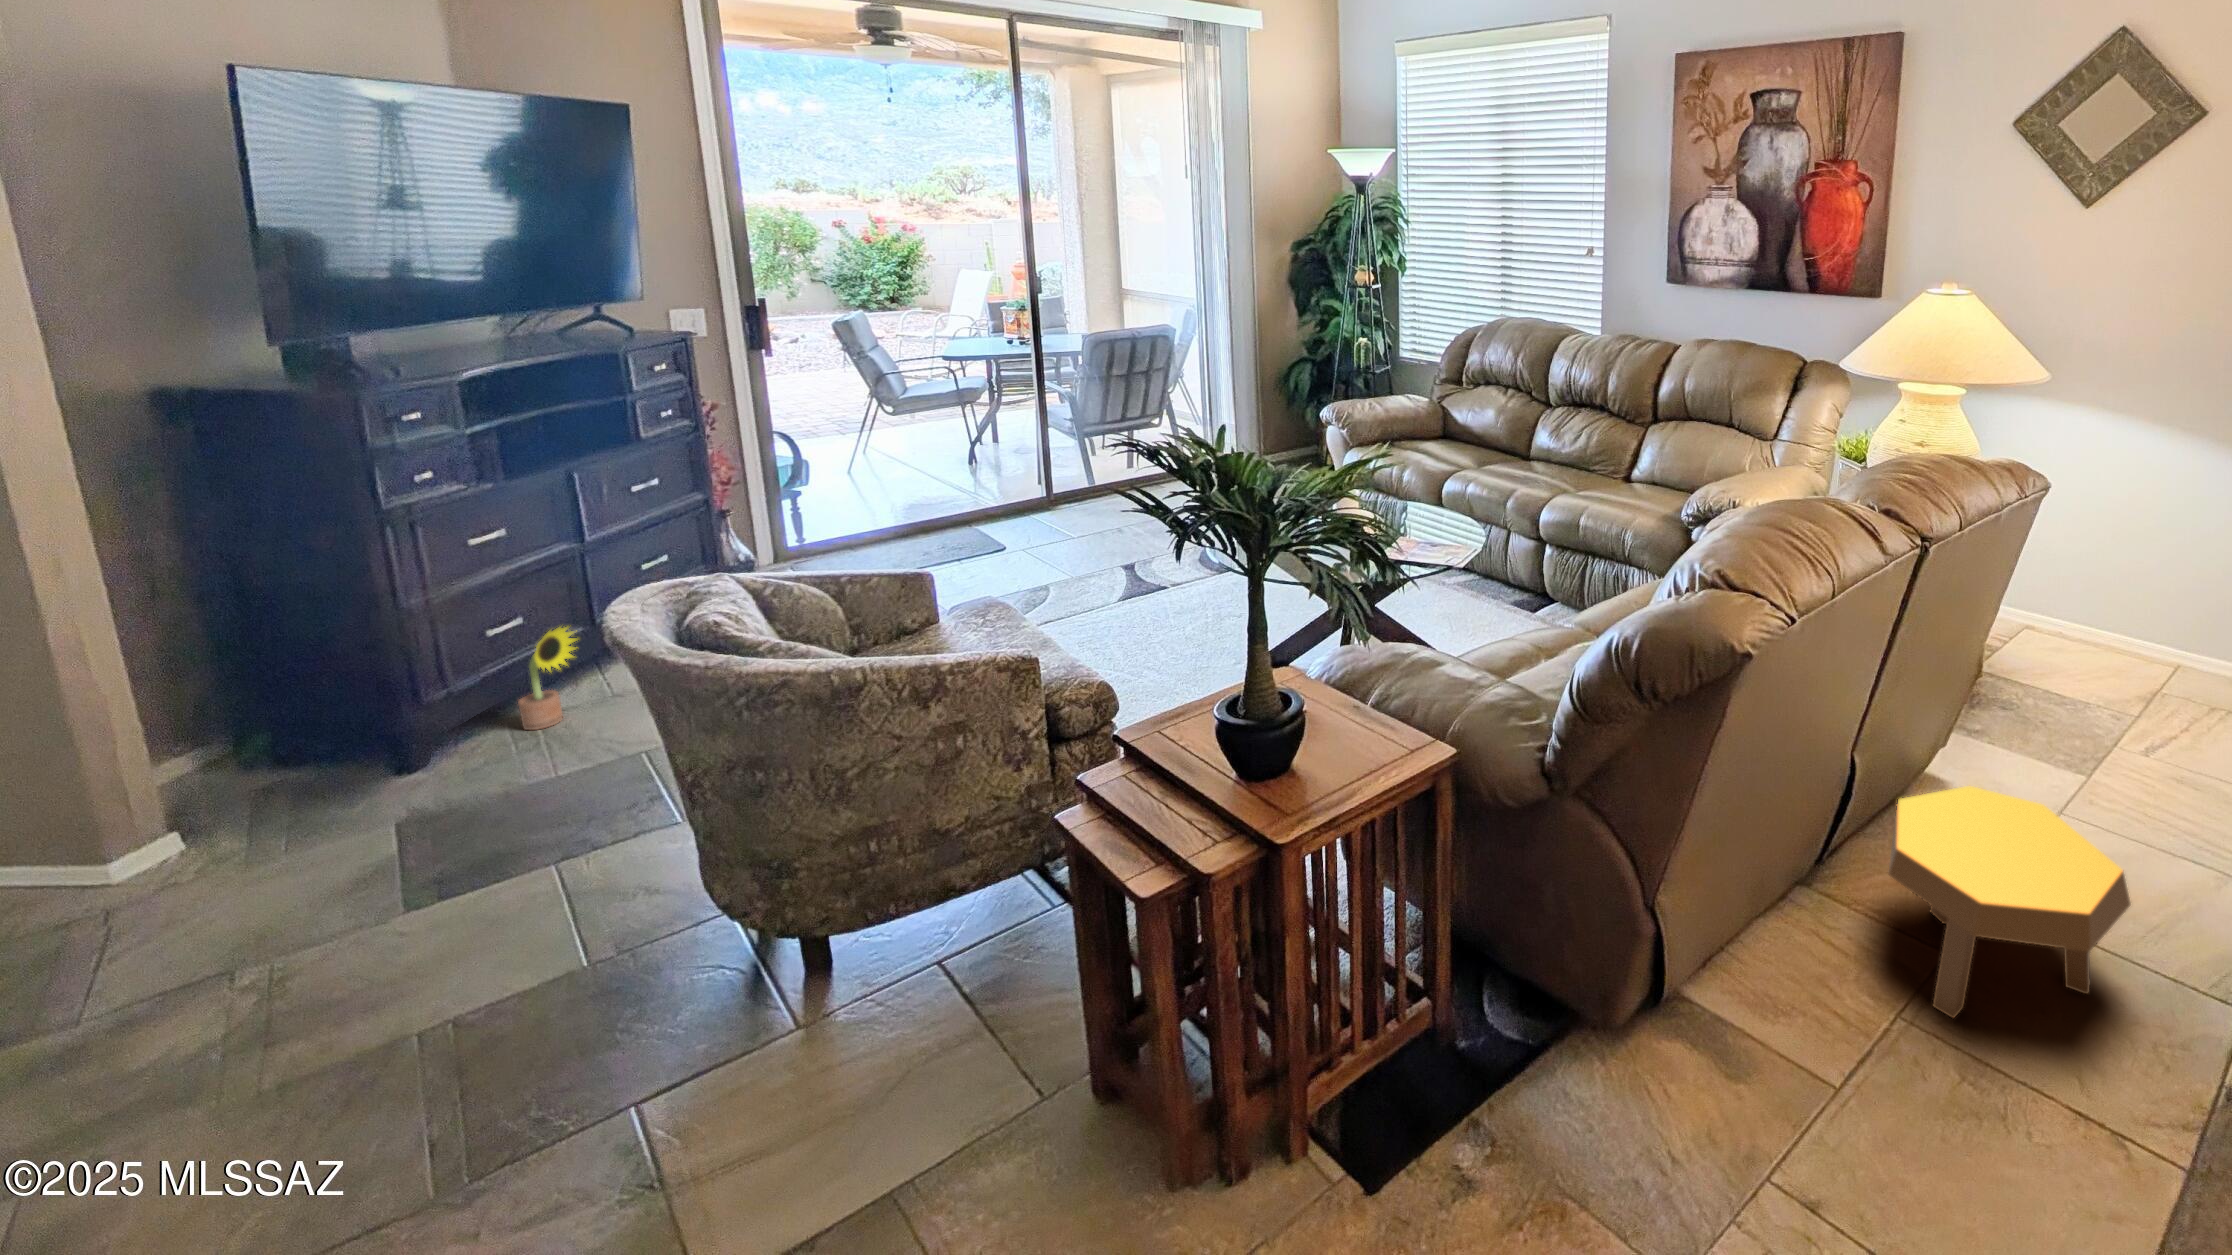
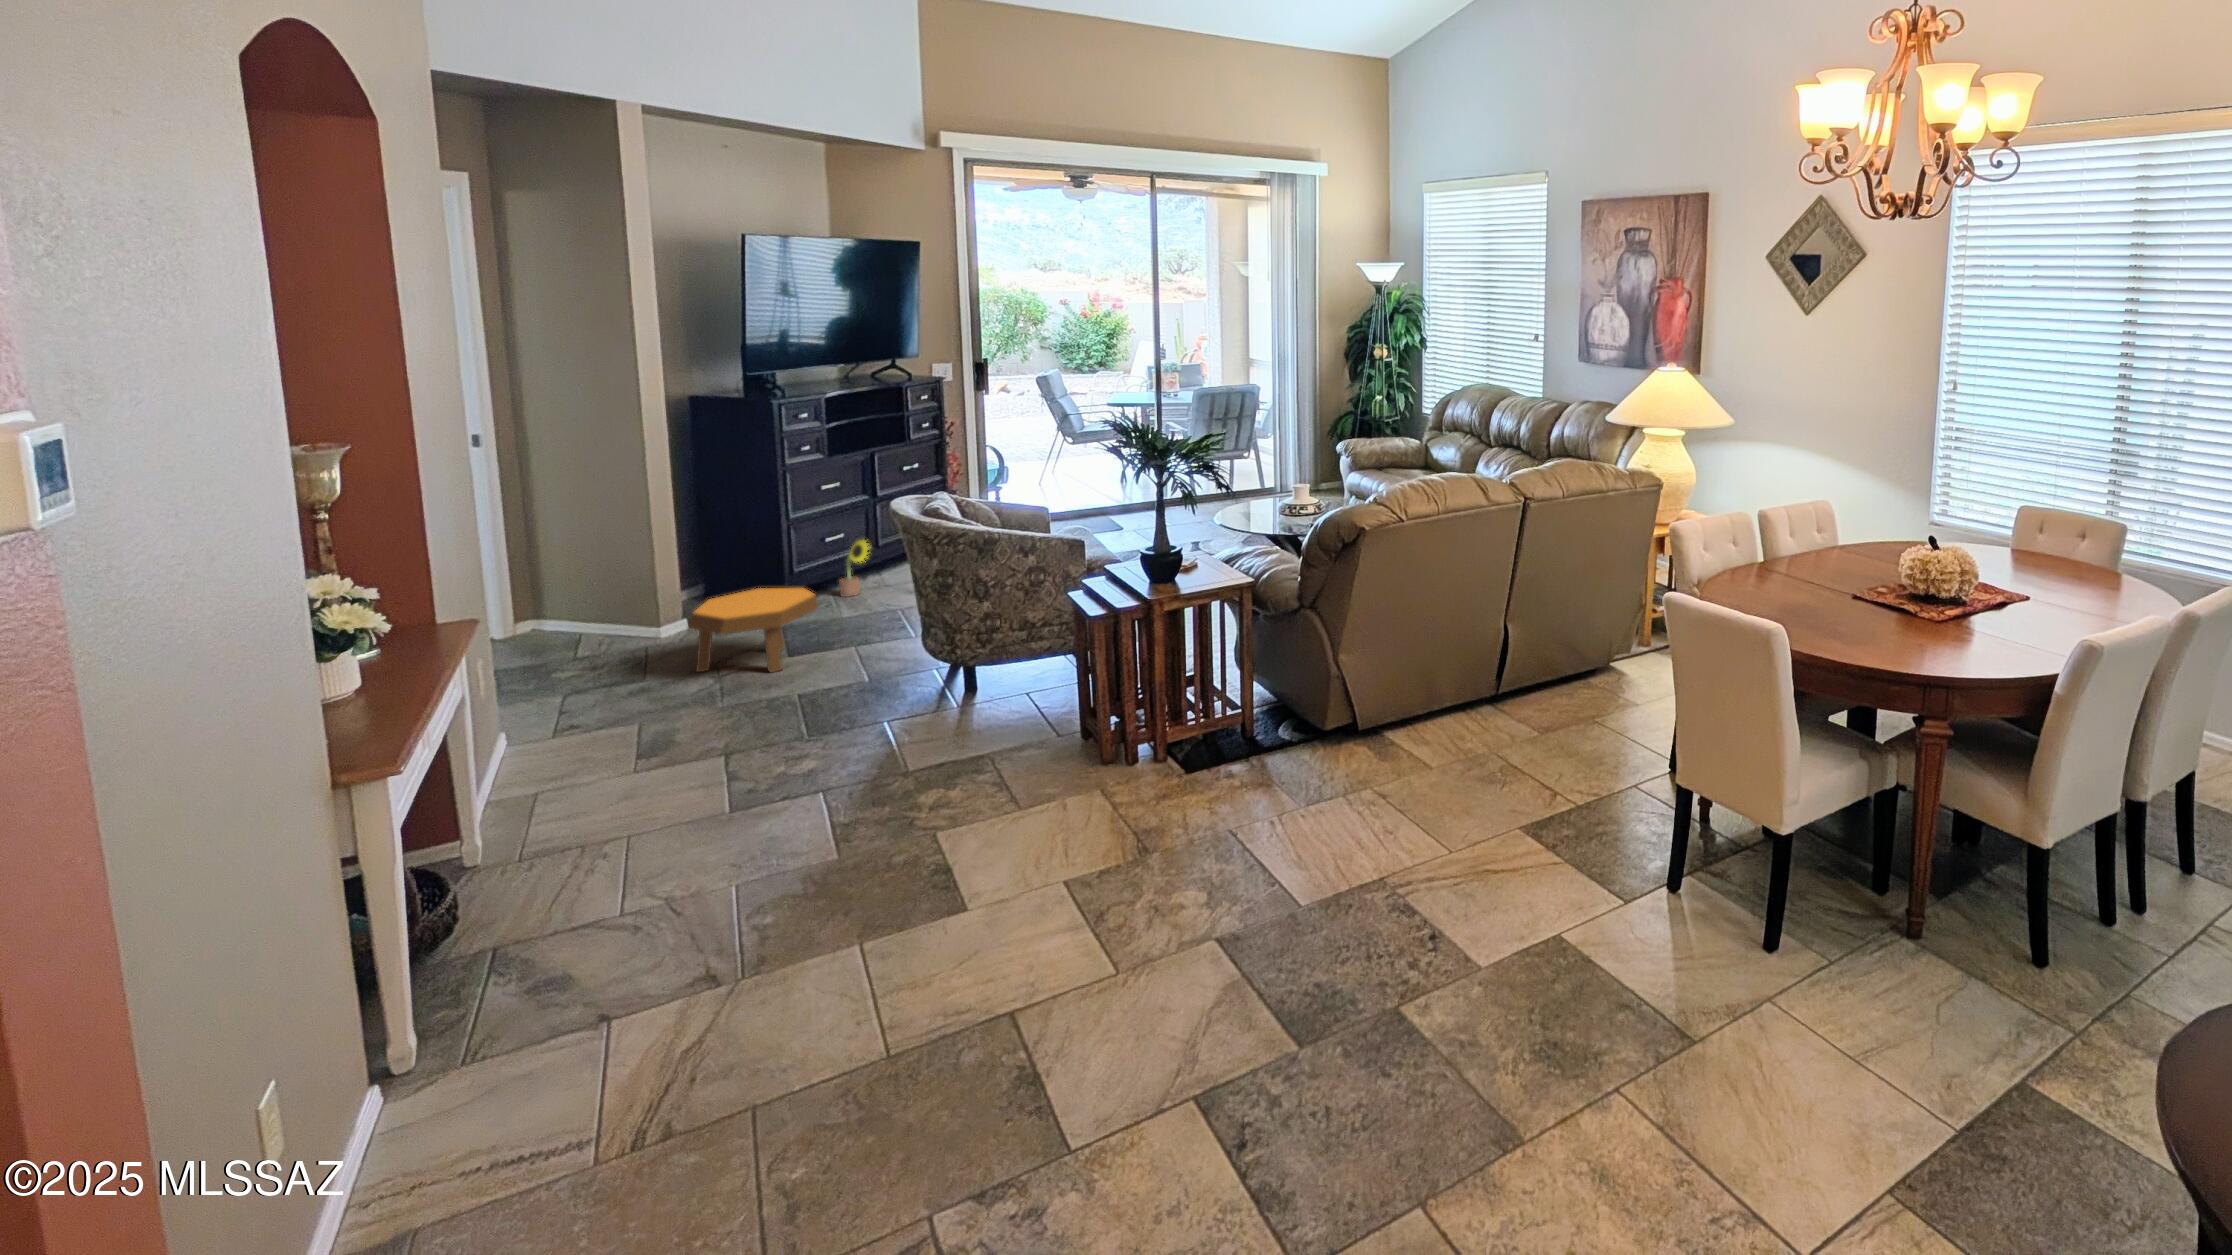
footstool: present [1889,786,2131,1018] -> present [688,588,818,672]

